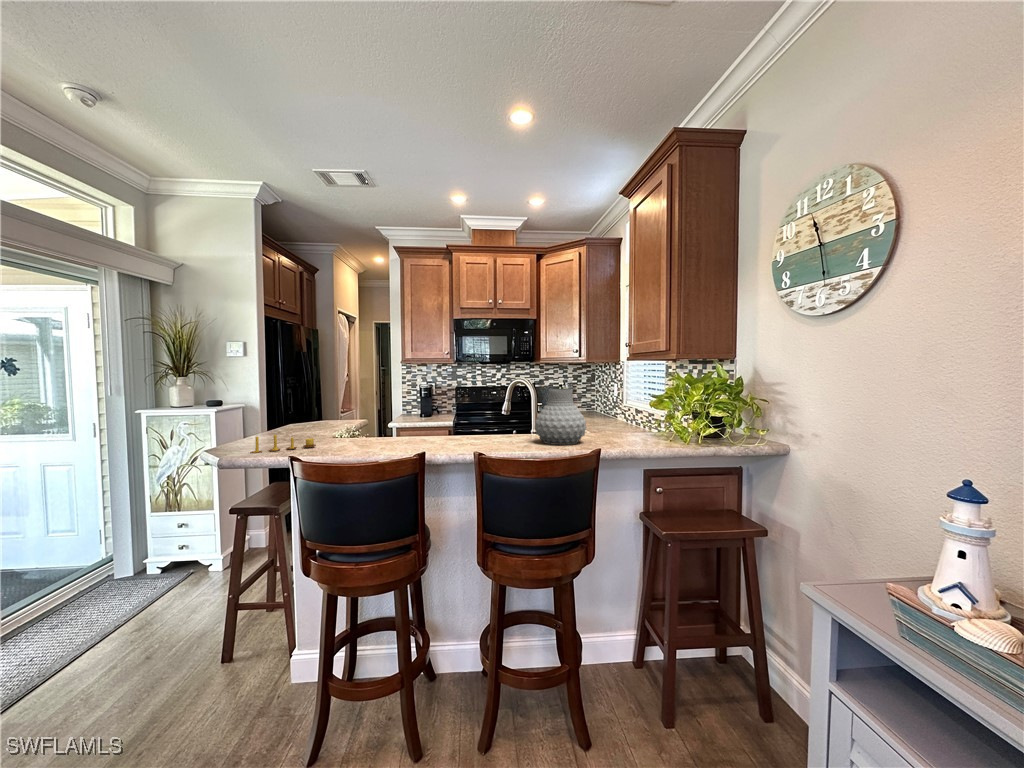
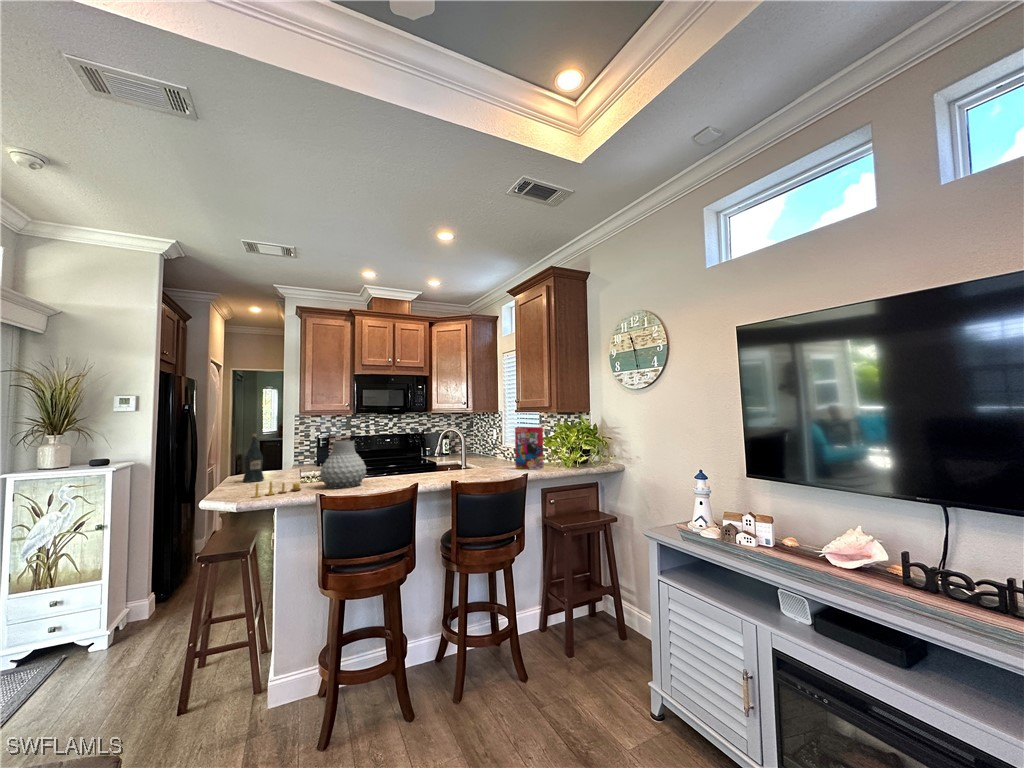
cereal box: none [609,379,650,442] -> present [515,427,544,470]
wine bottle: none [296,380,318,432] -> present [243,434,264,482]
vase: present [535,389,586,445] -> present [320,441,366,488]

